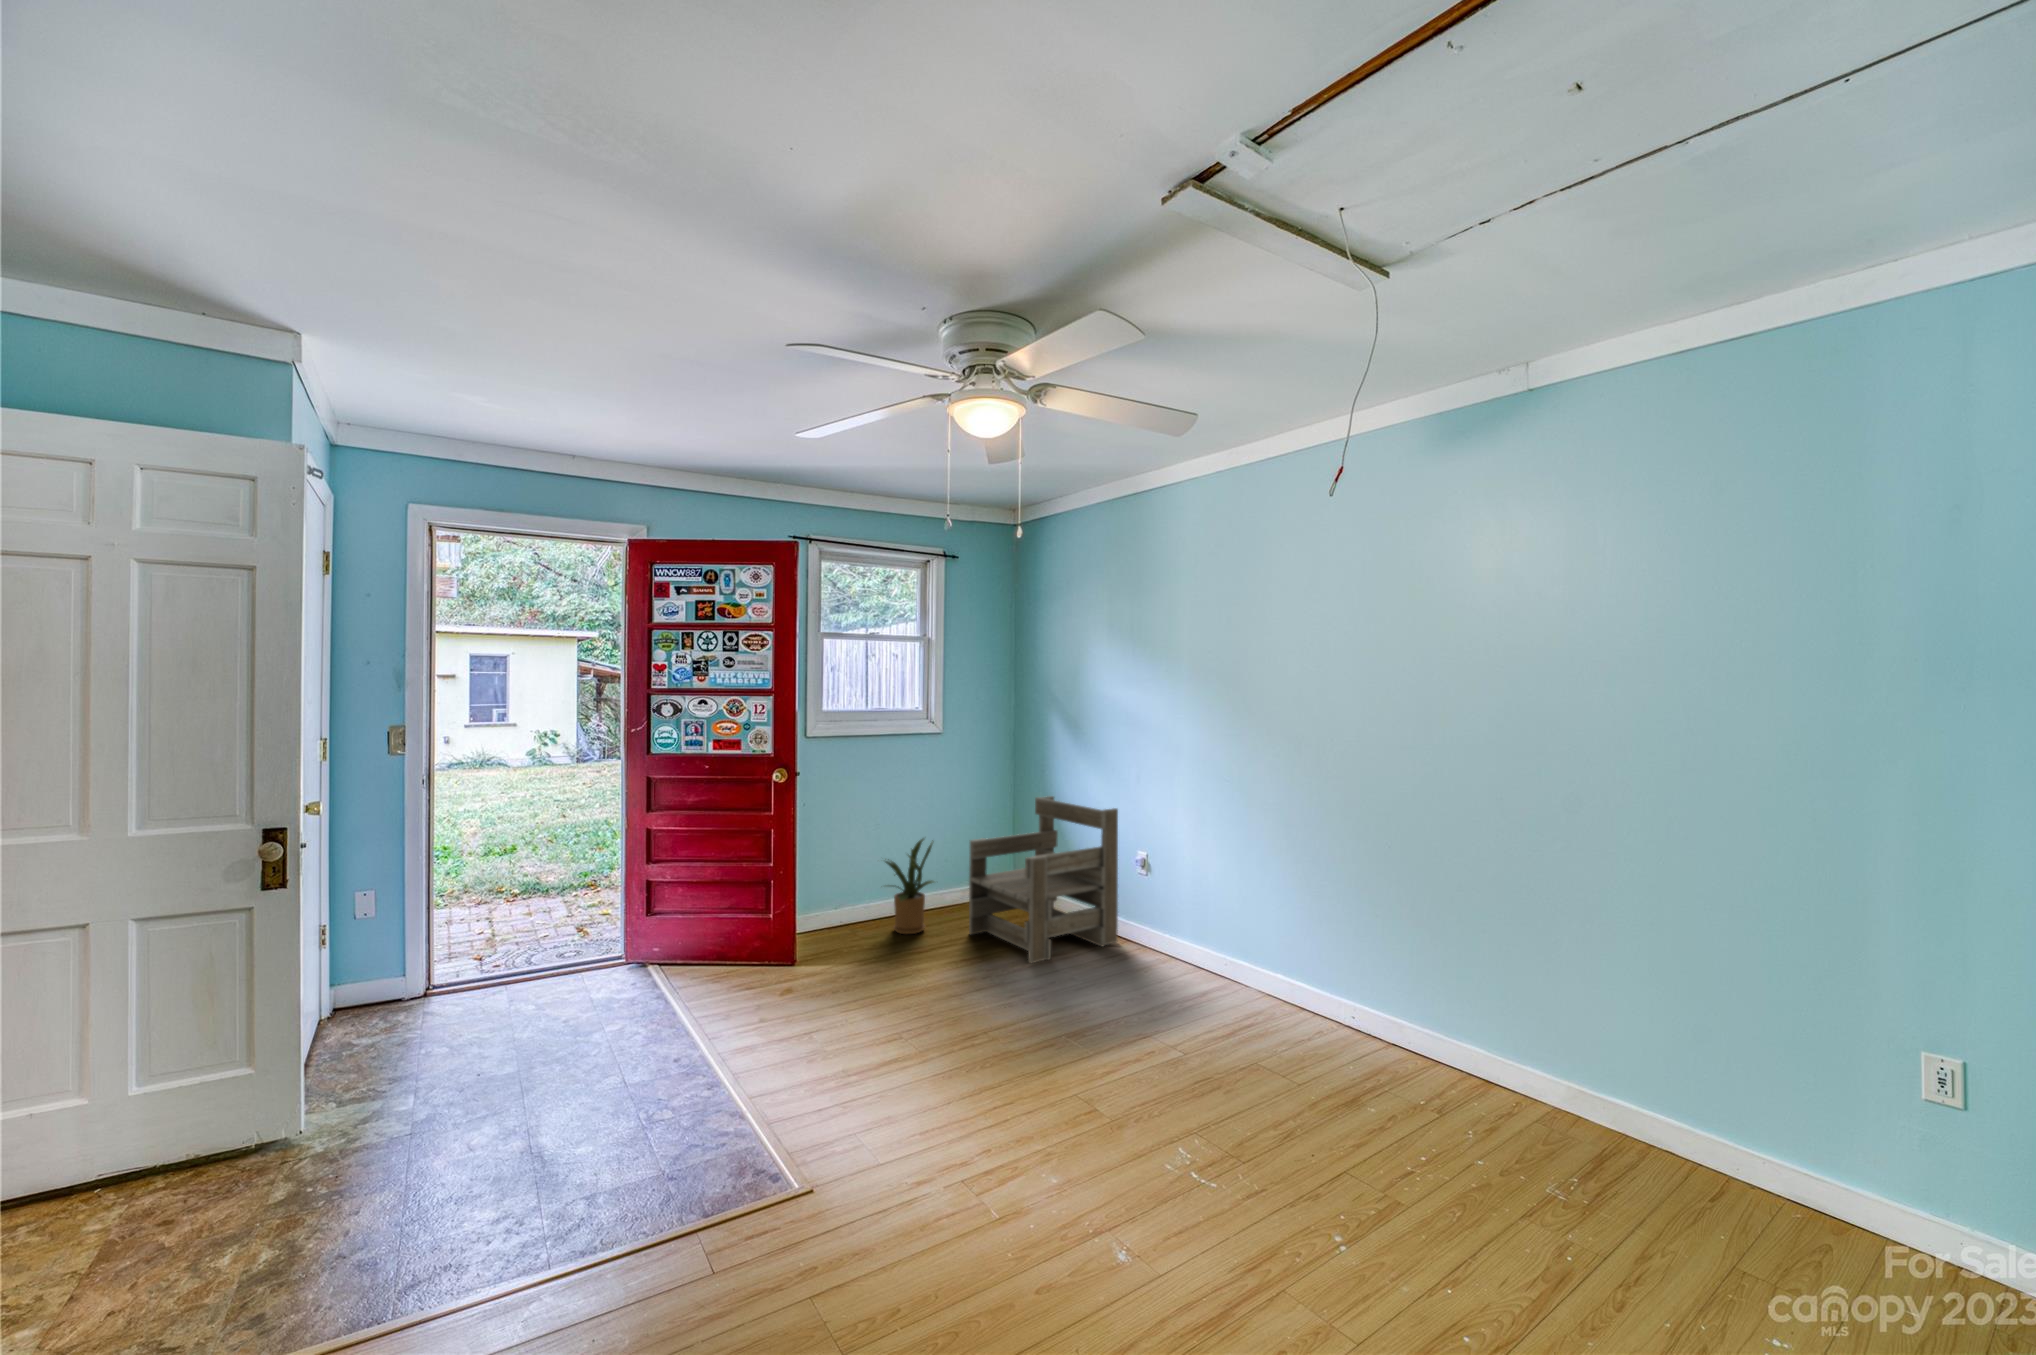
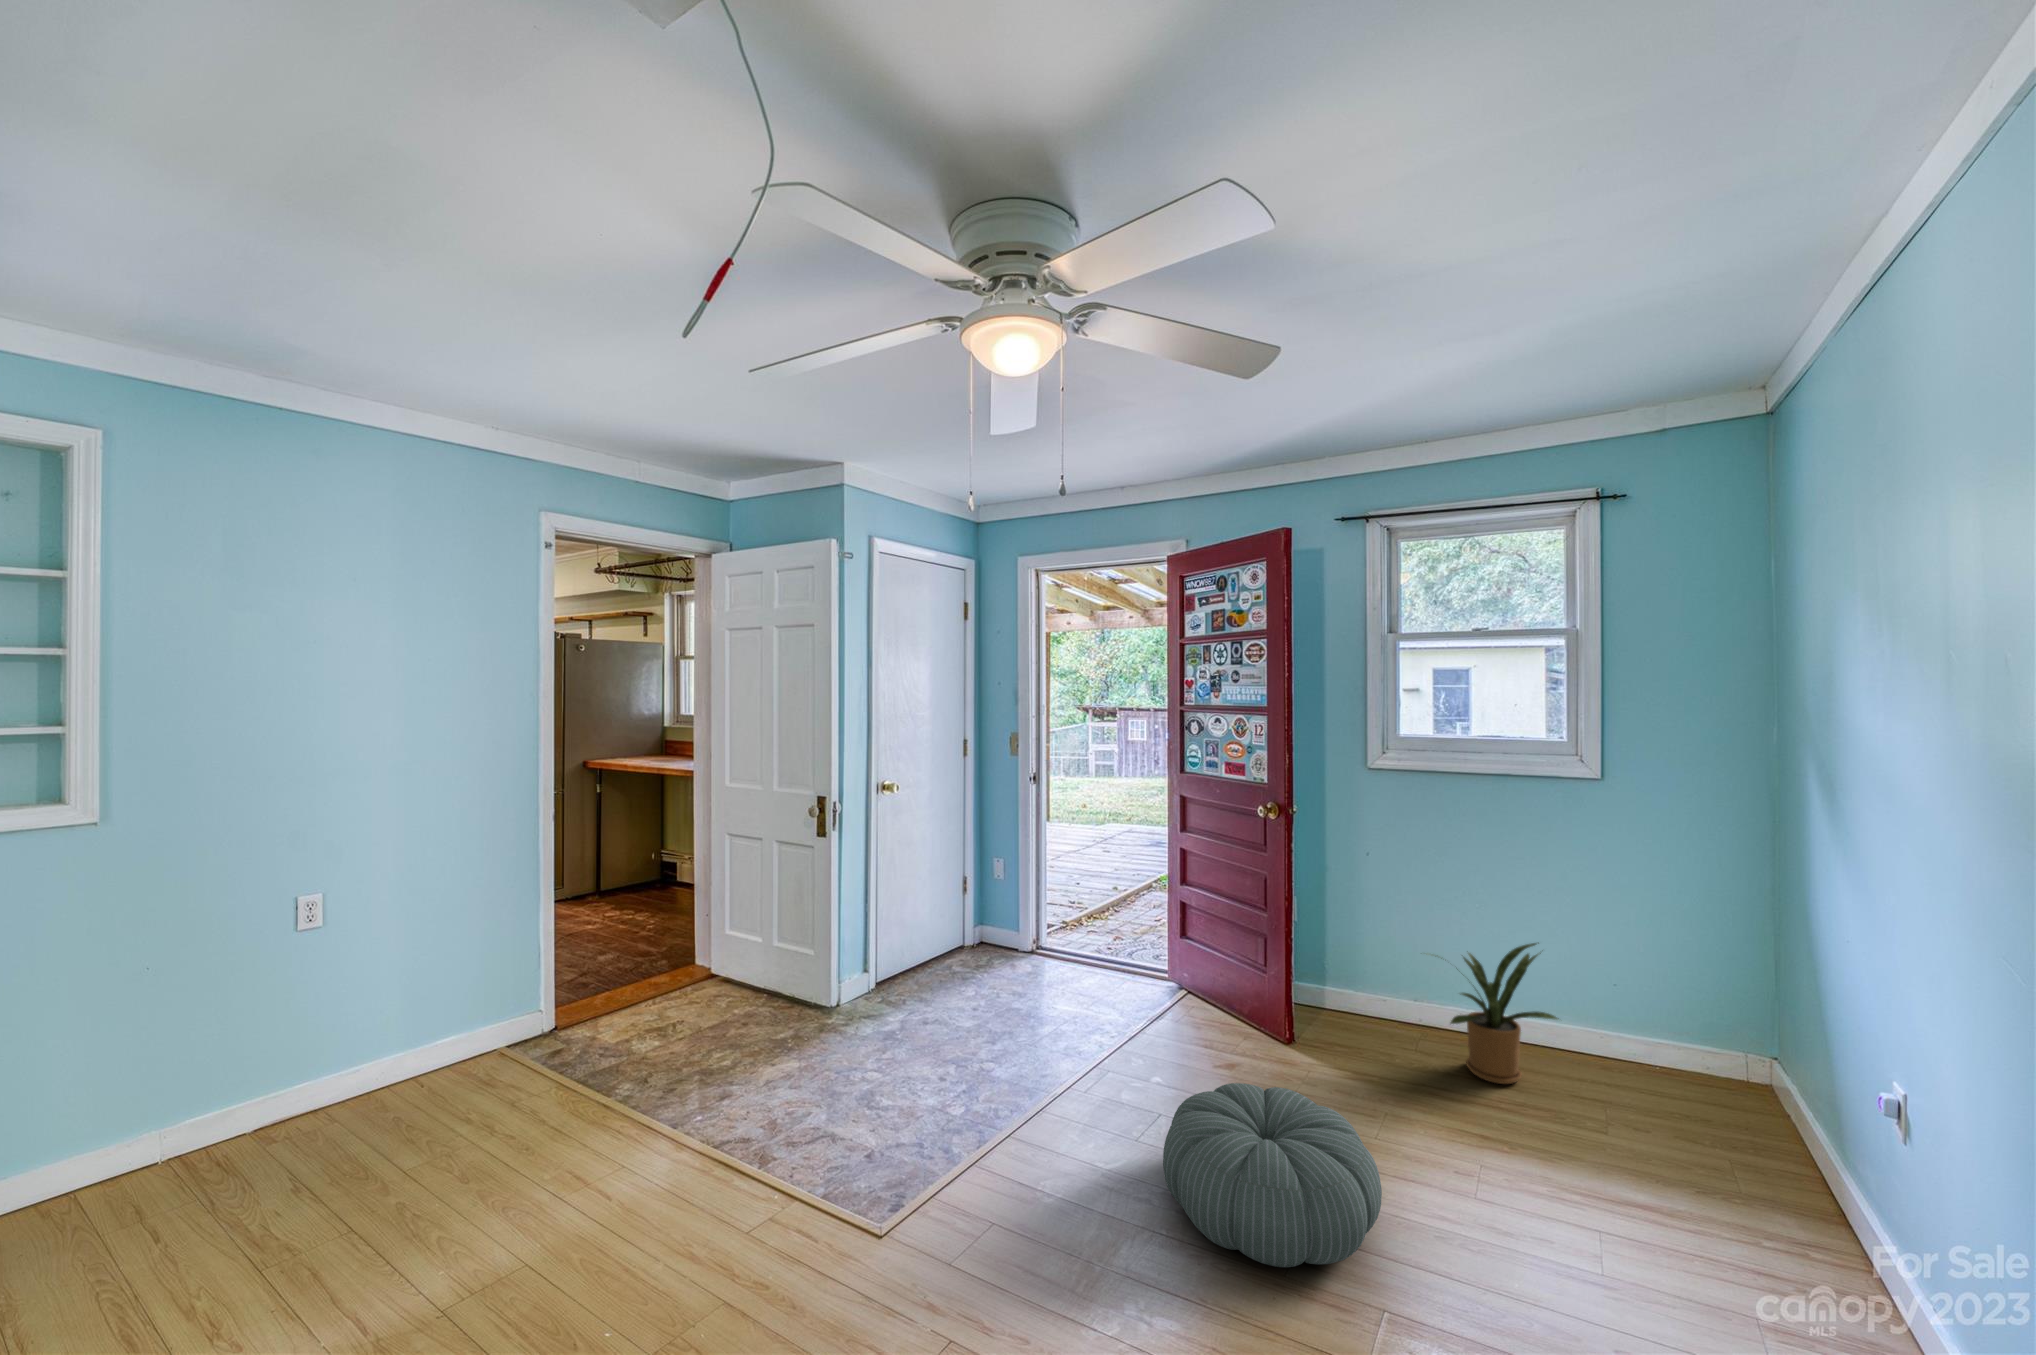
armchair: present [969,796,1118,963] -> none [1574,935,1909,1334]
pouf: none [866,948,1009,1046] -> present [1163,1083,1382,1267]

